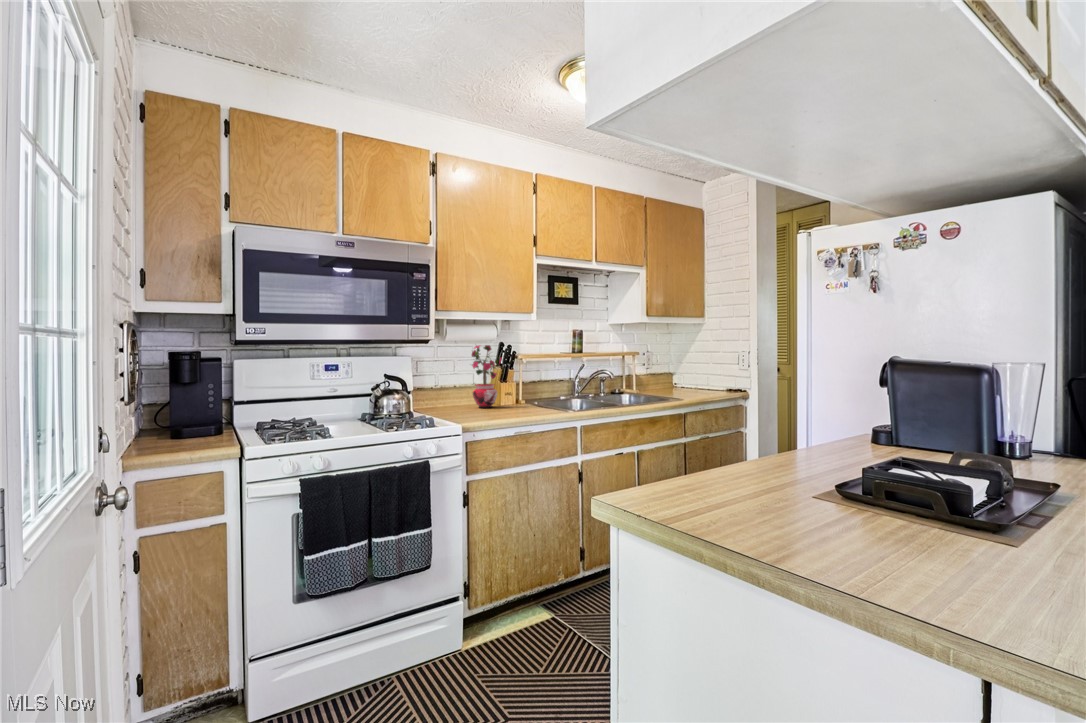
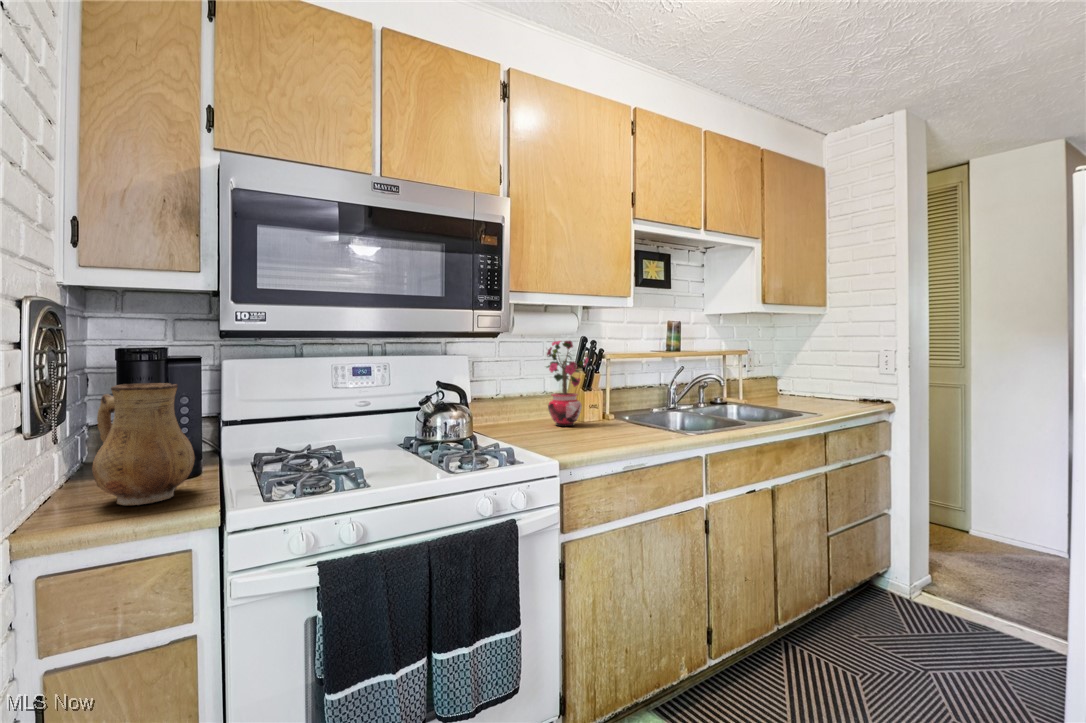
ceramic pitcher: none [162,373,222,446] -> present [92,383,195,505]

